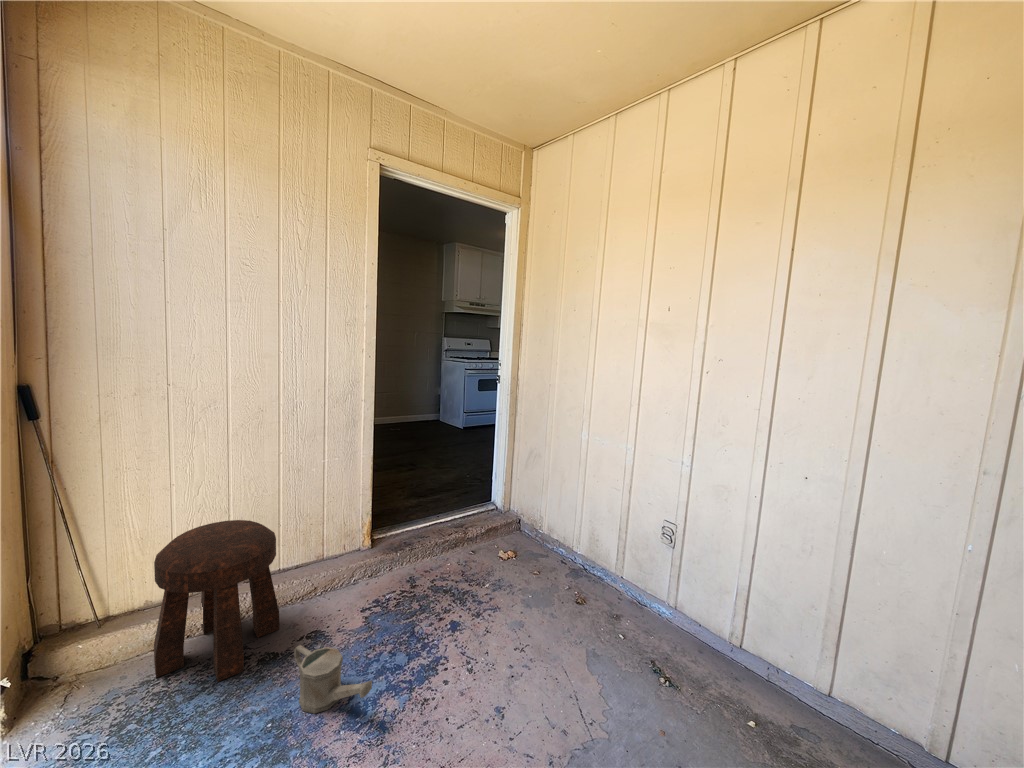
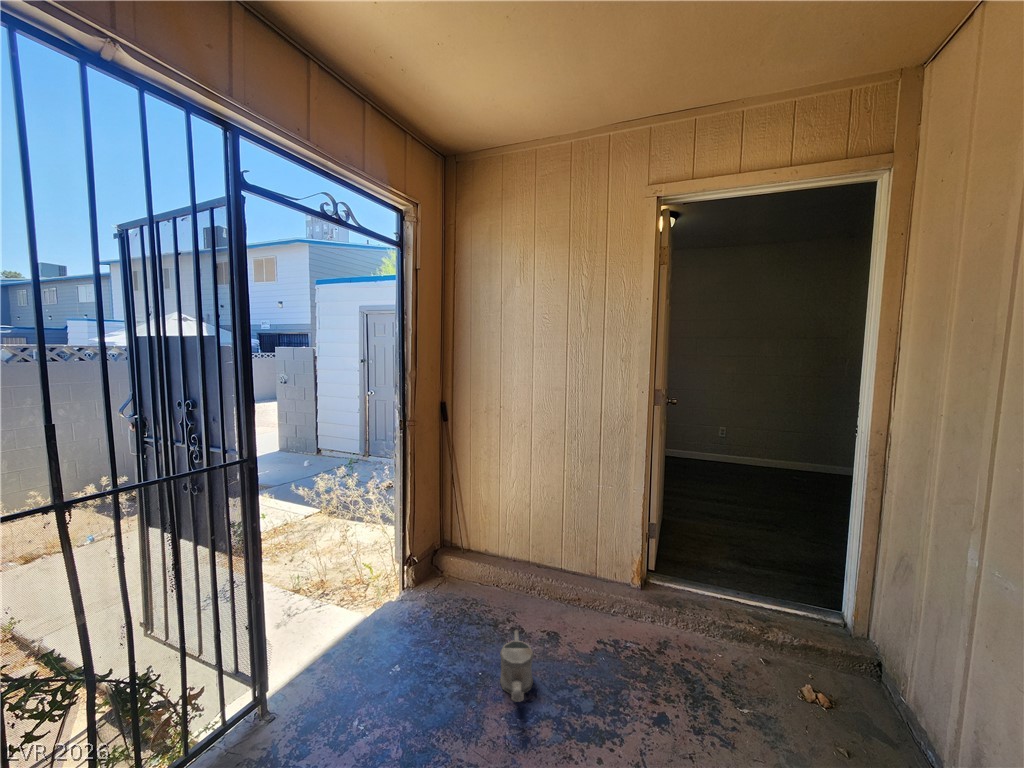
stool: present [154,520,279,682] -> none [469,512,542,628]

